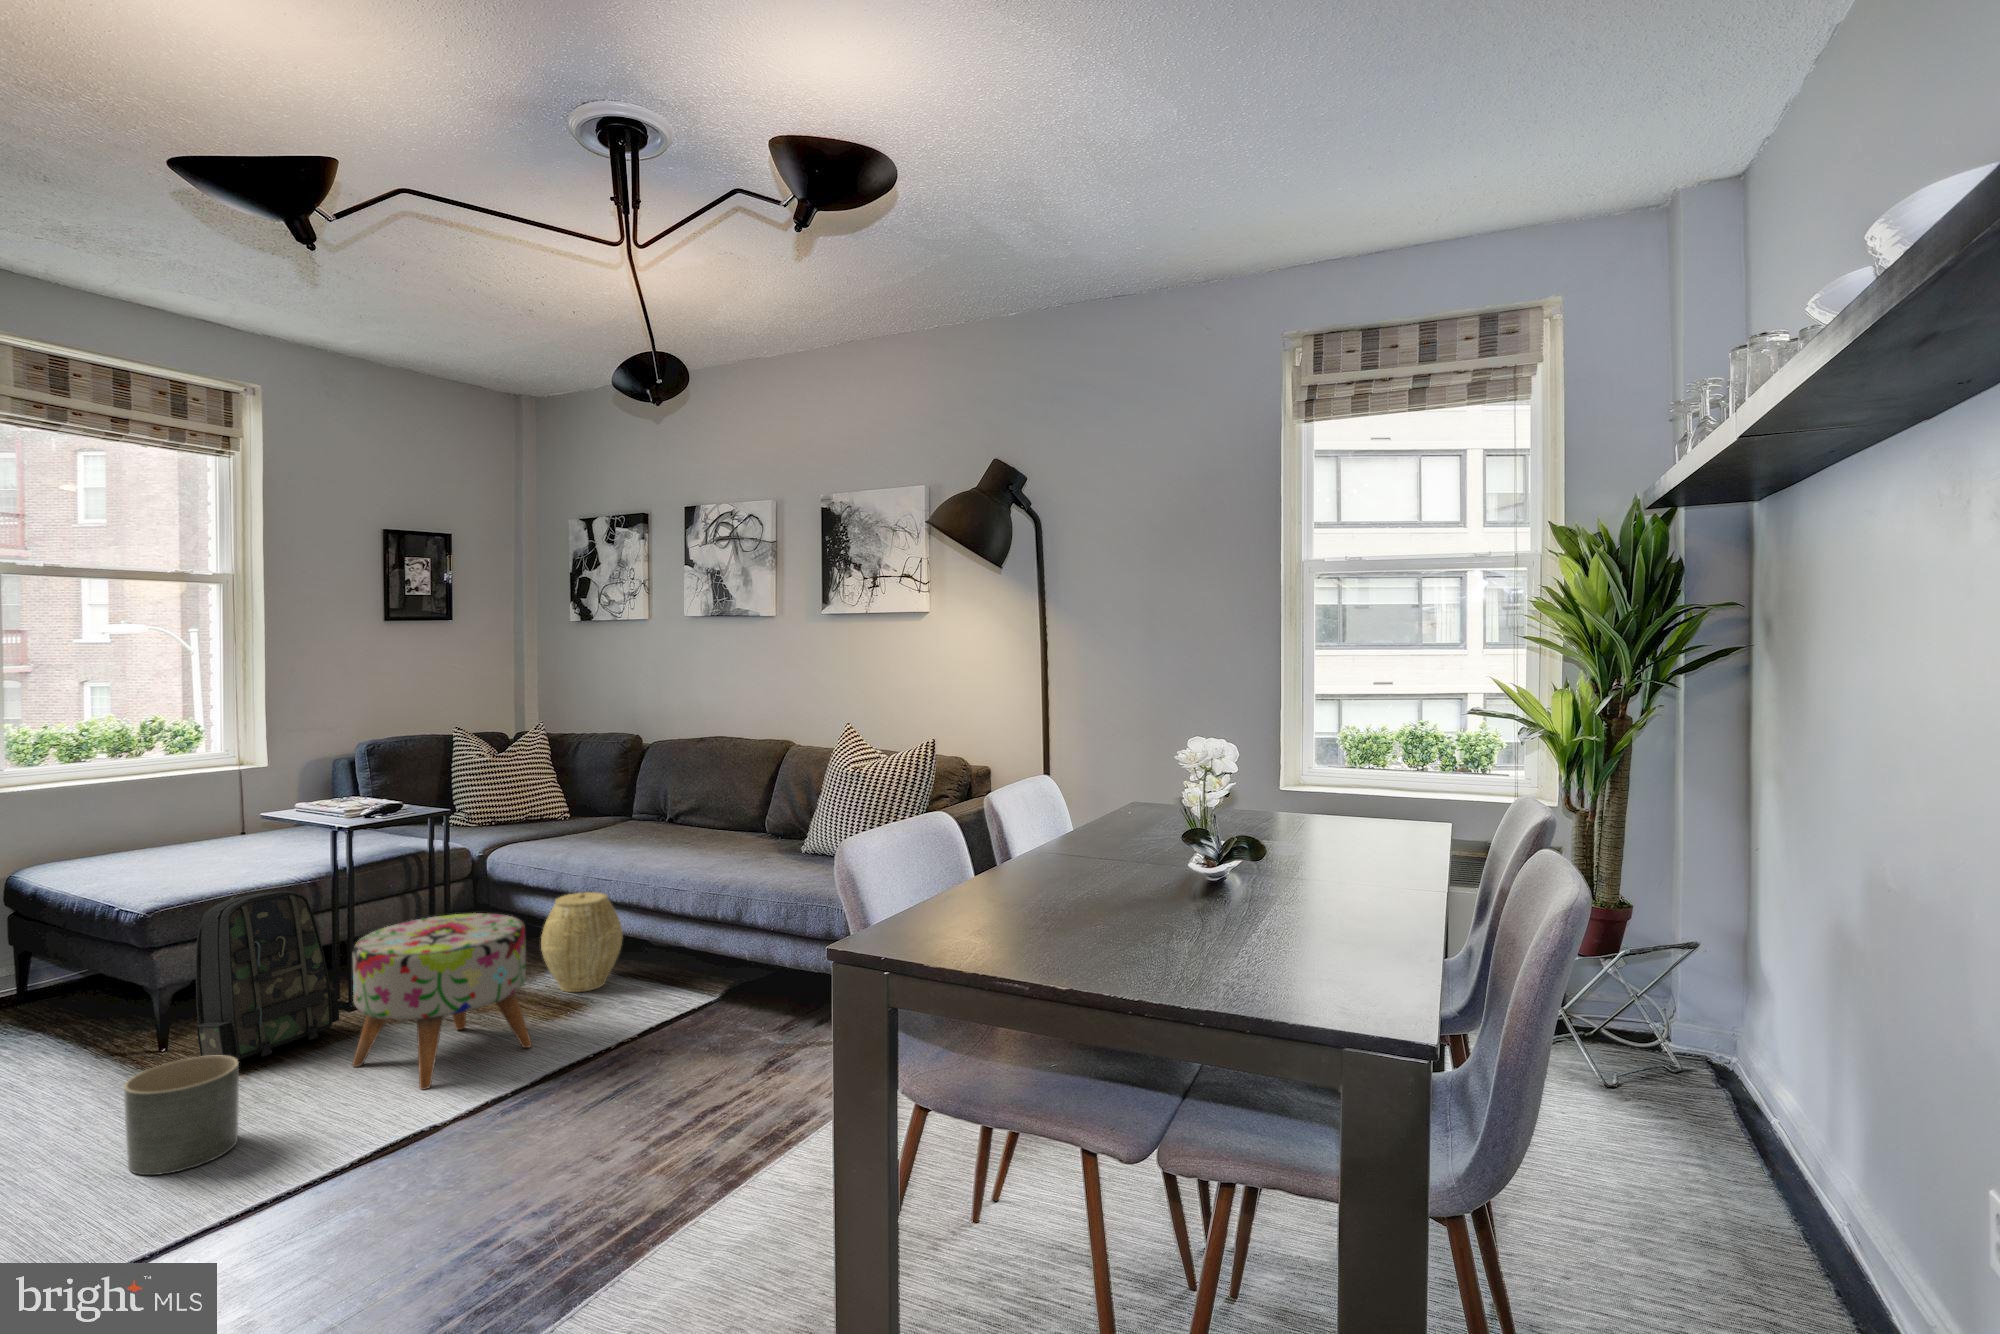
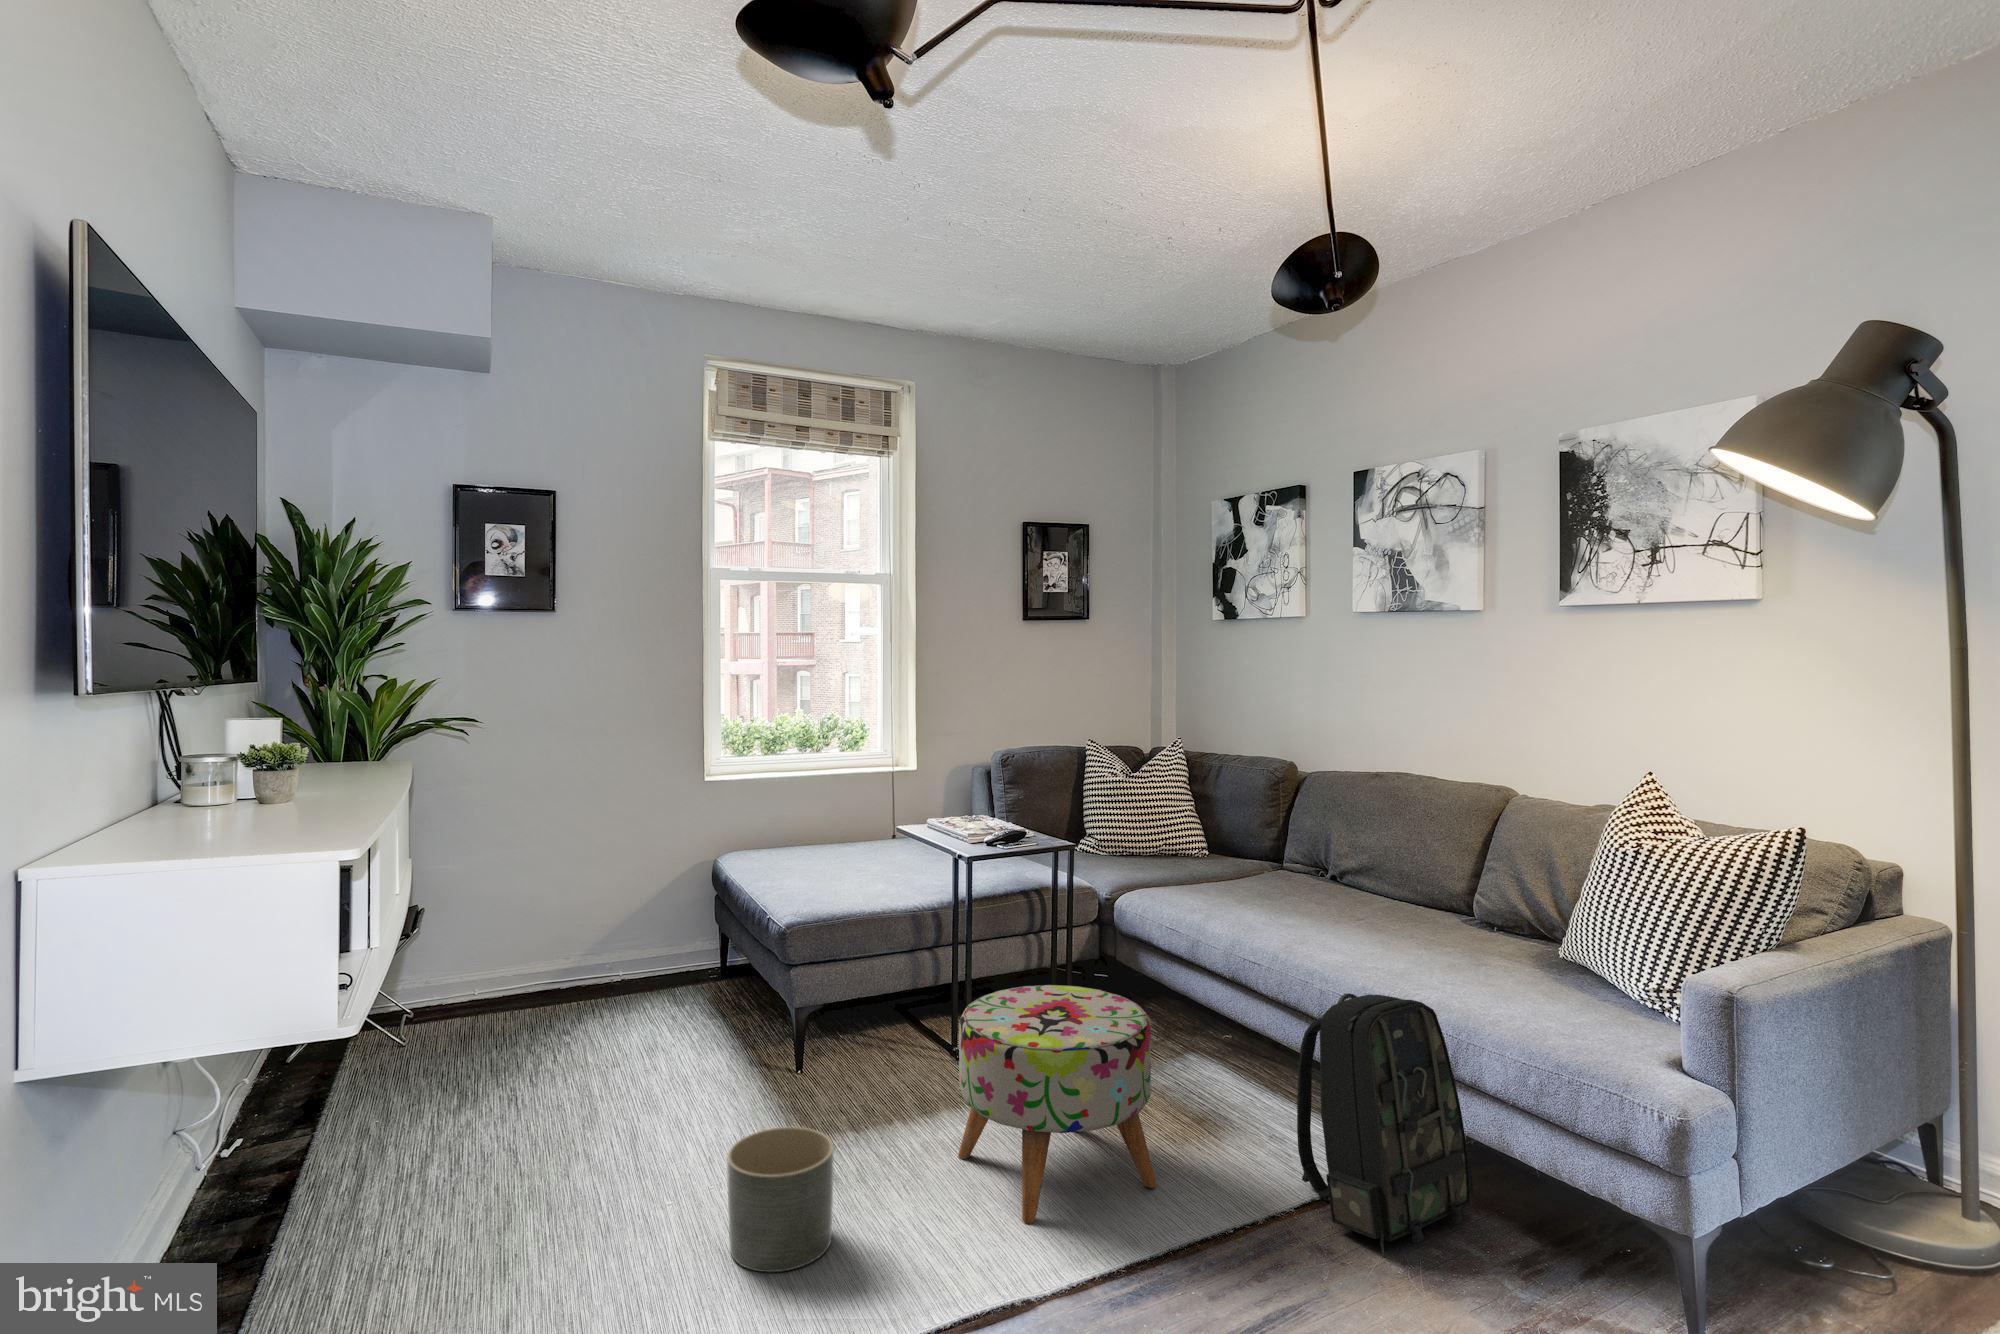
backpack: present [196,891,339,1060] -> present [1297,993,1474,1256]
woven basket: present [541,892,623,992] -> none [1171,970,1271,1105]

